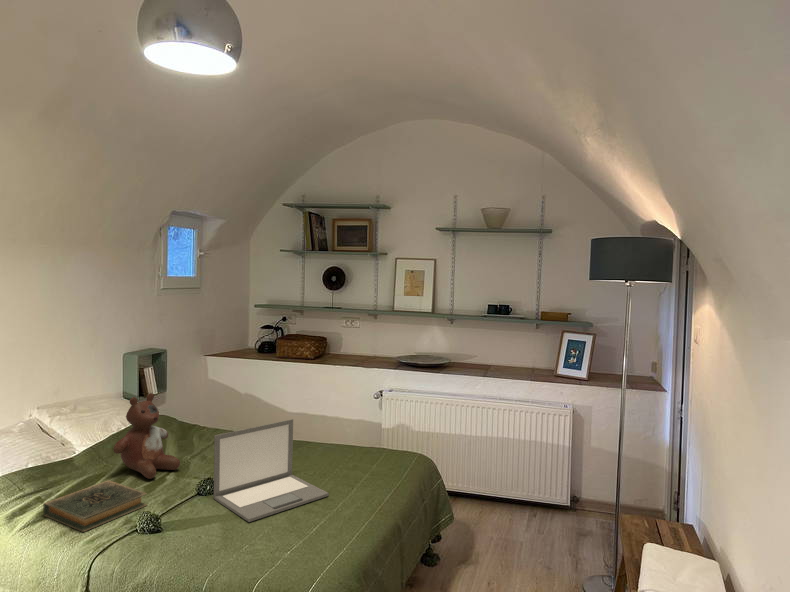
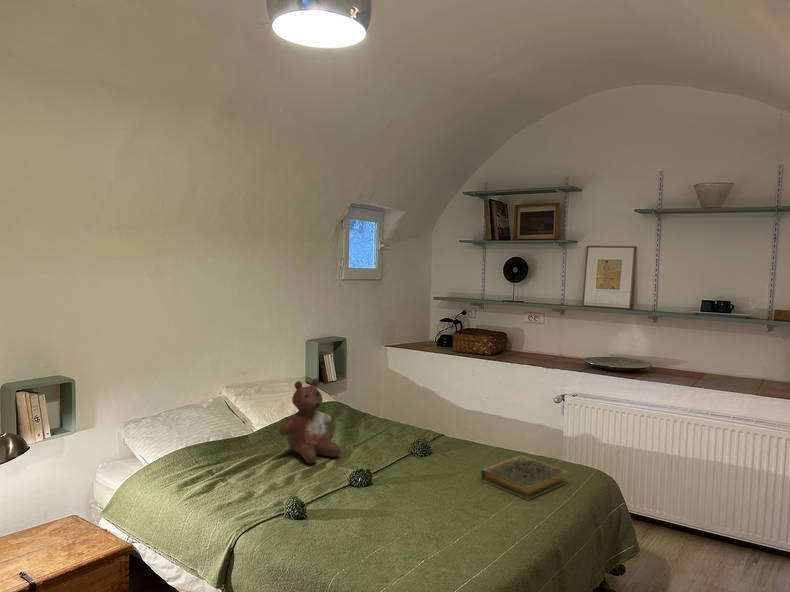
laptop: present [214,419,329,522] -> none [365,416,485,522]
hardback book: present [44,480,147,532] -> present [481,455,567,500]

